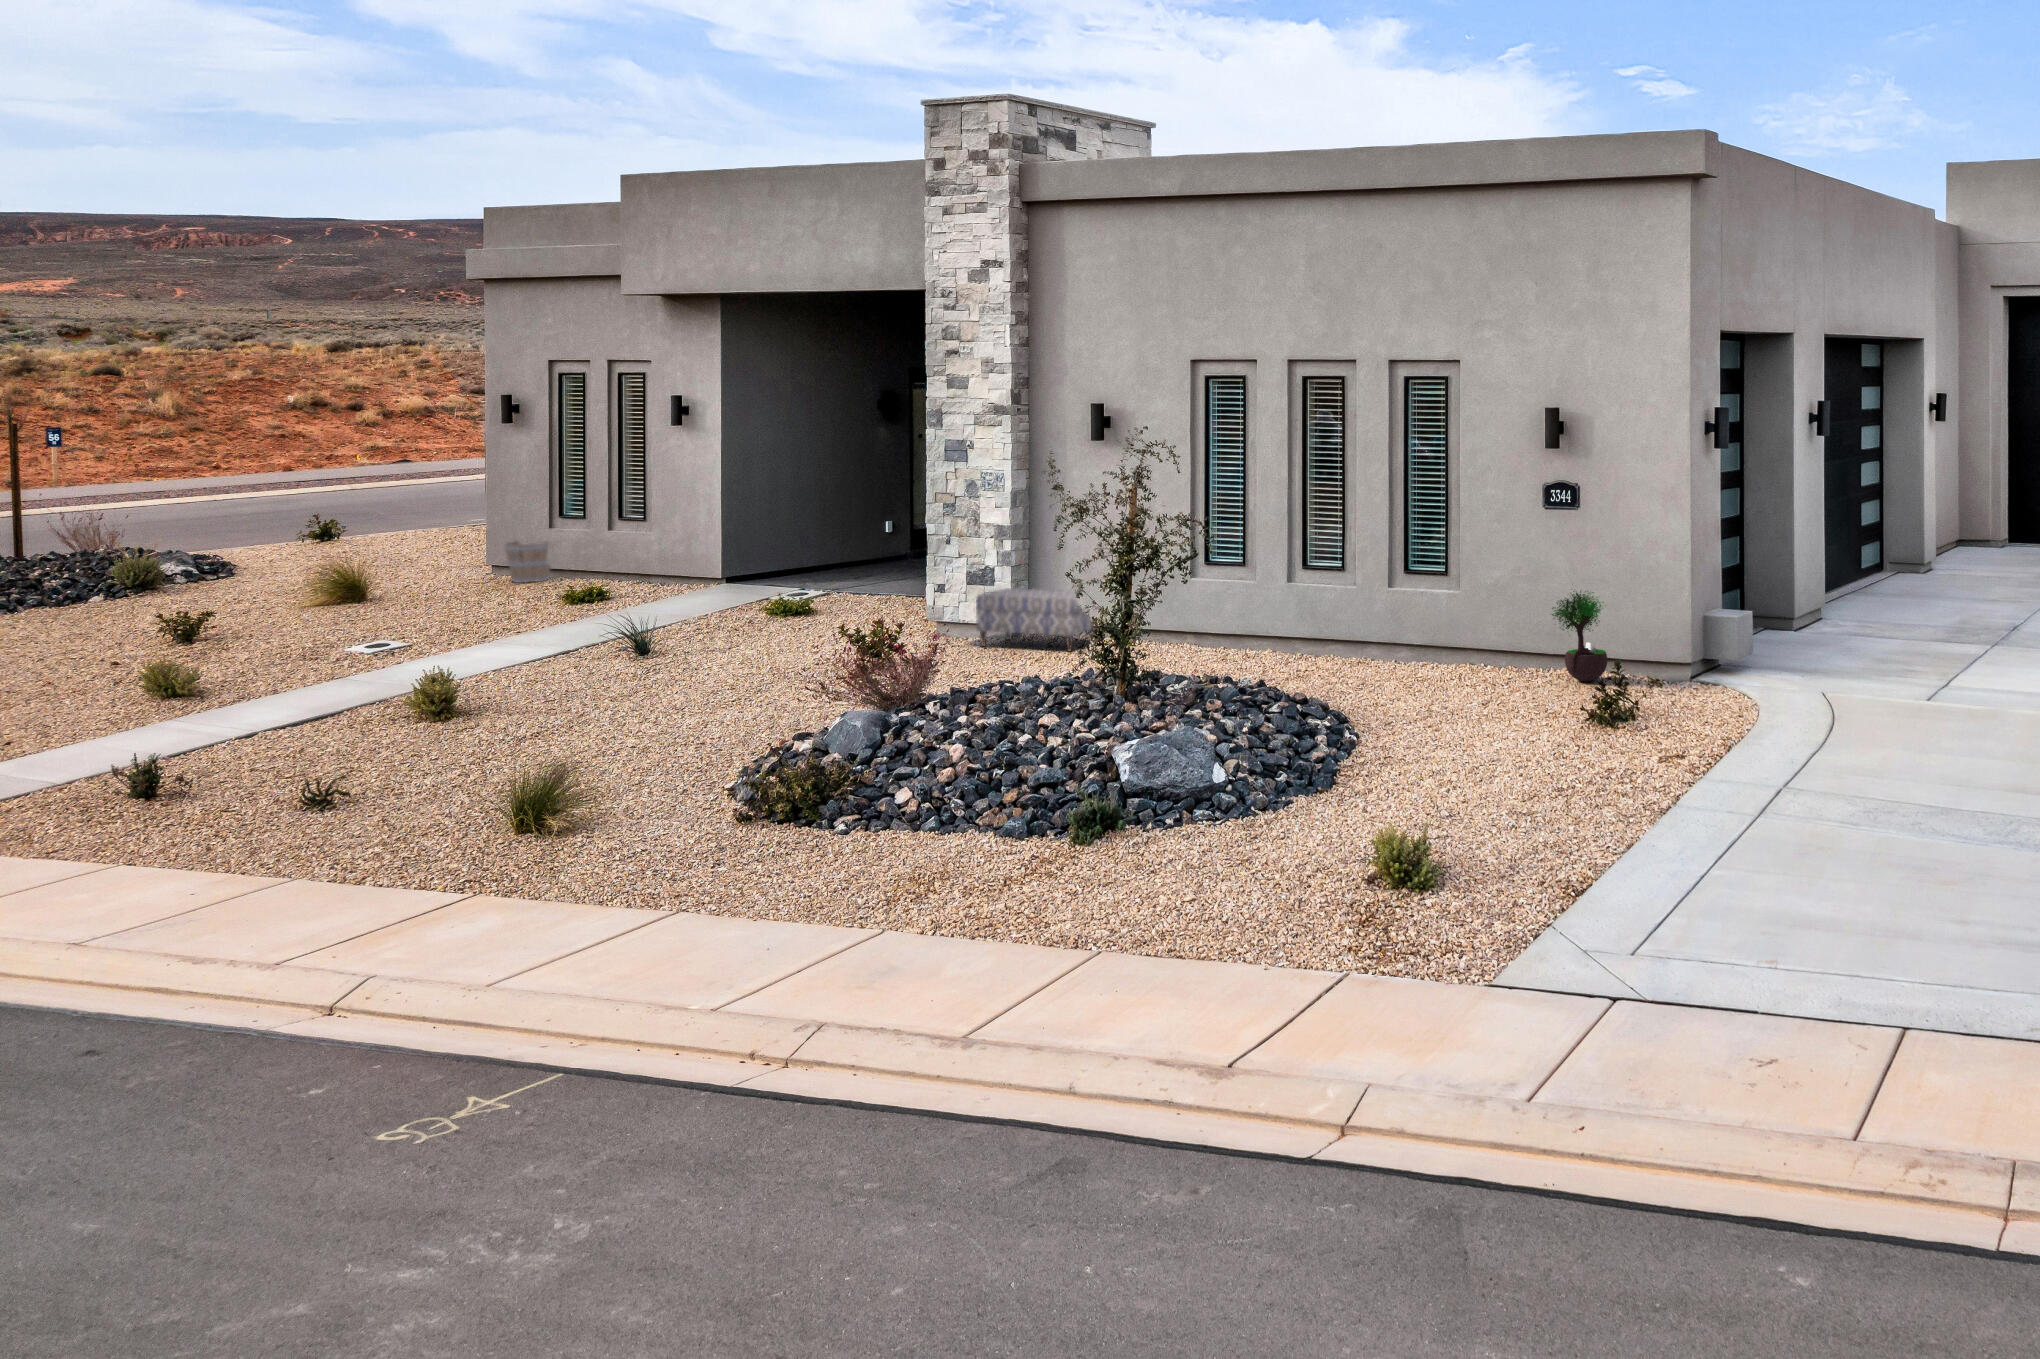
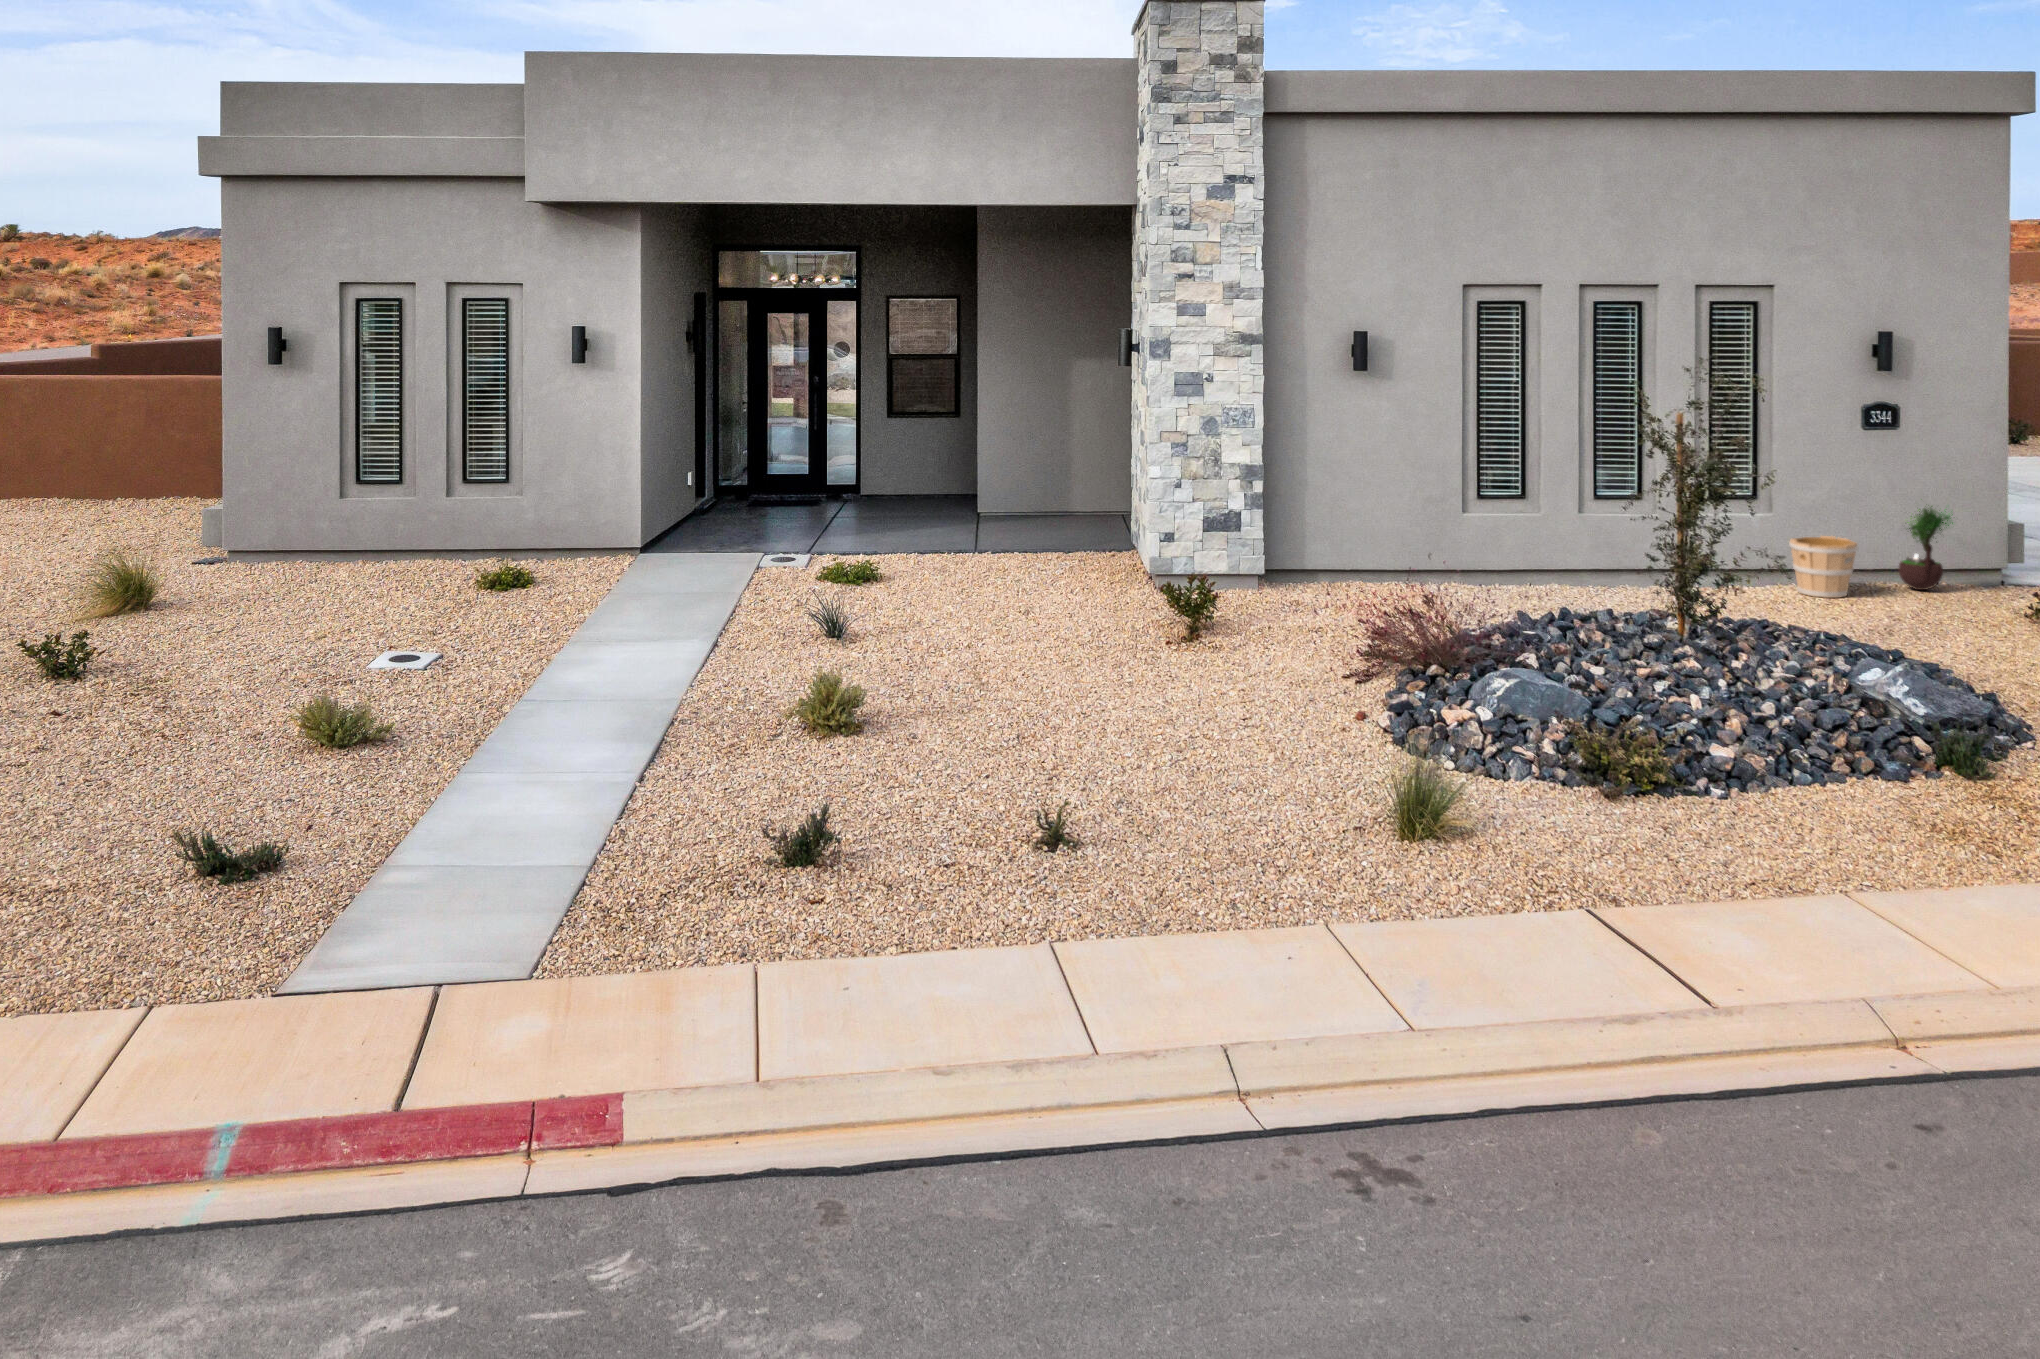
wooden bucket: present [504,541,550,583] -> present [1789,536,1858,598]
bench: present [976,588,1092,652] -> none [1244,535,1374,602]

